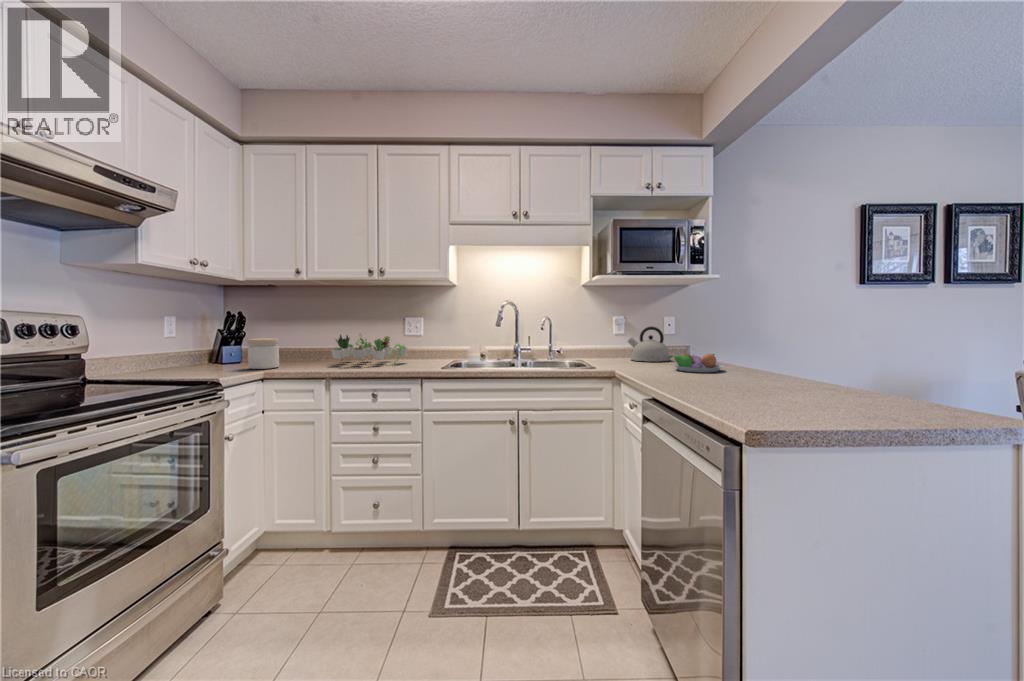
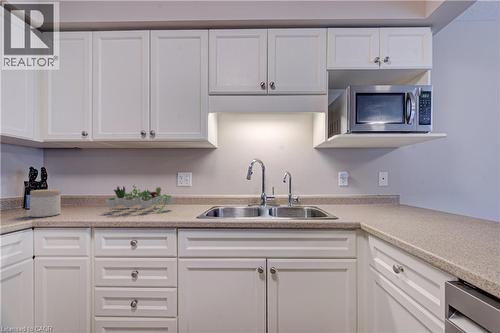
kettle: present [628,327,670,362] -> none [356,180,396,211]
fruit bowl: present [669,351,723,372] -> none [412,203,473,227]

